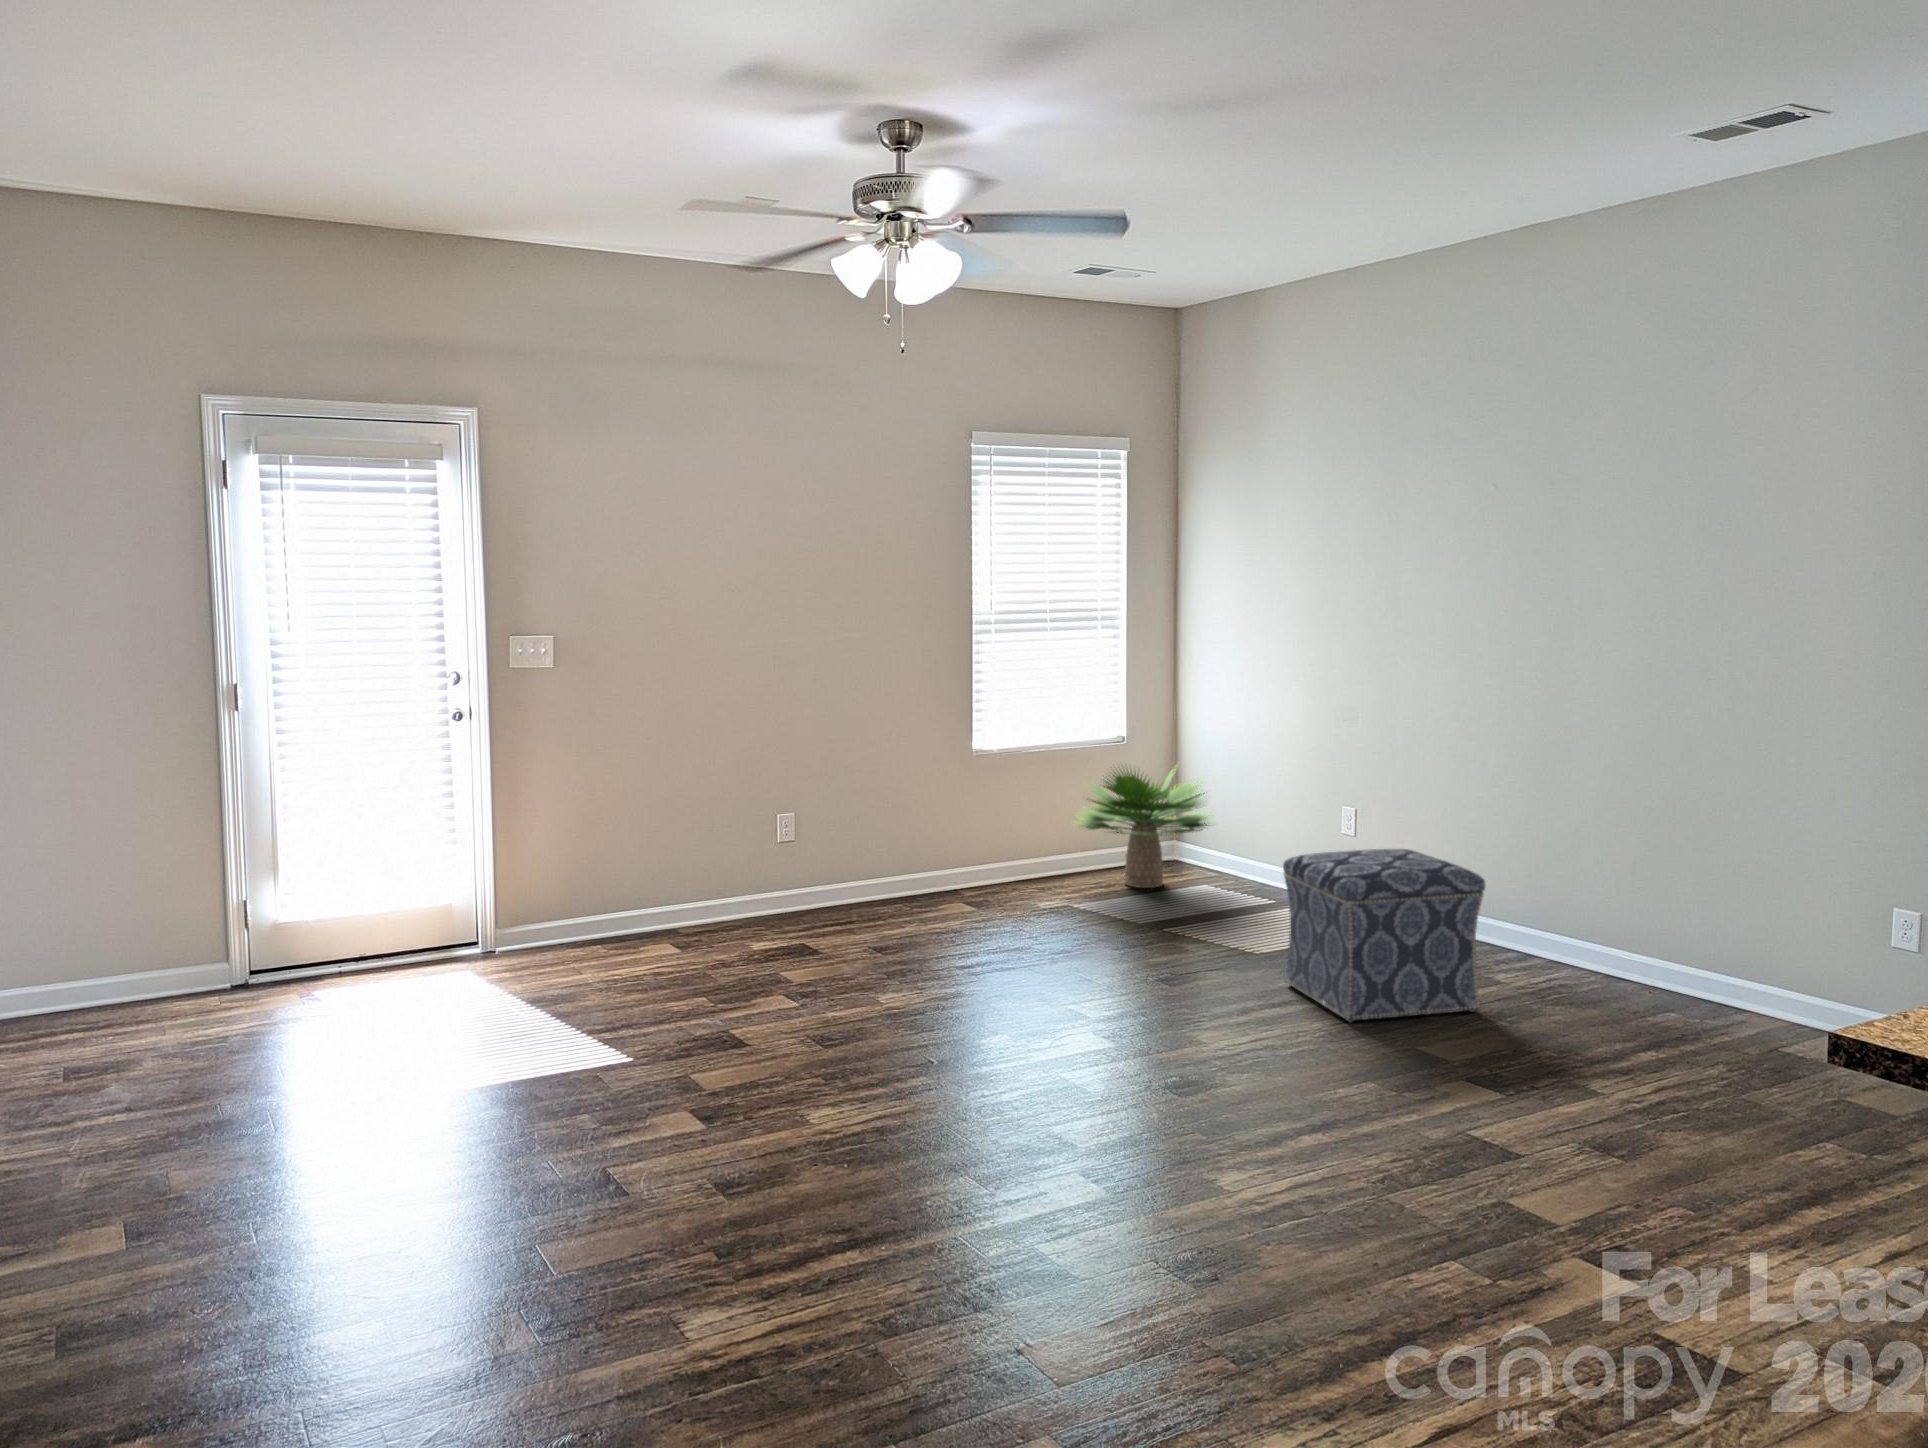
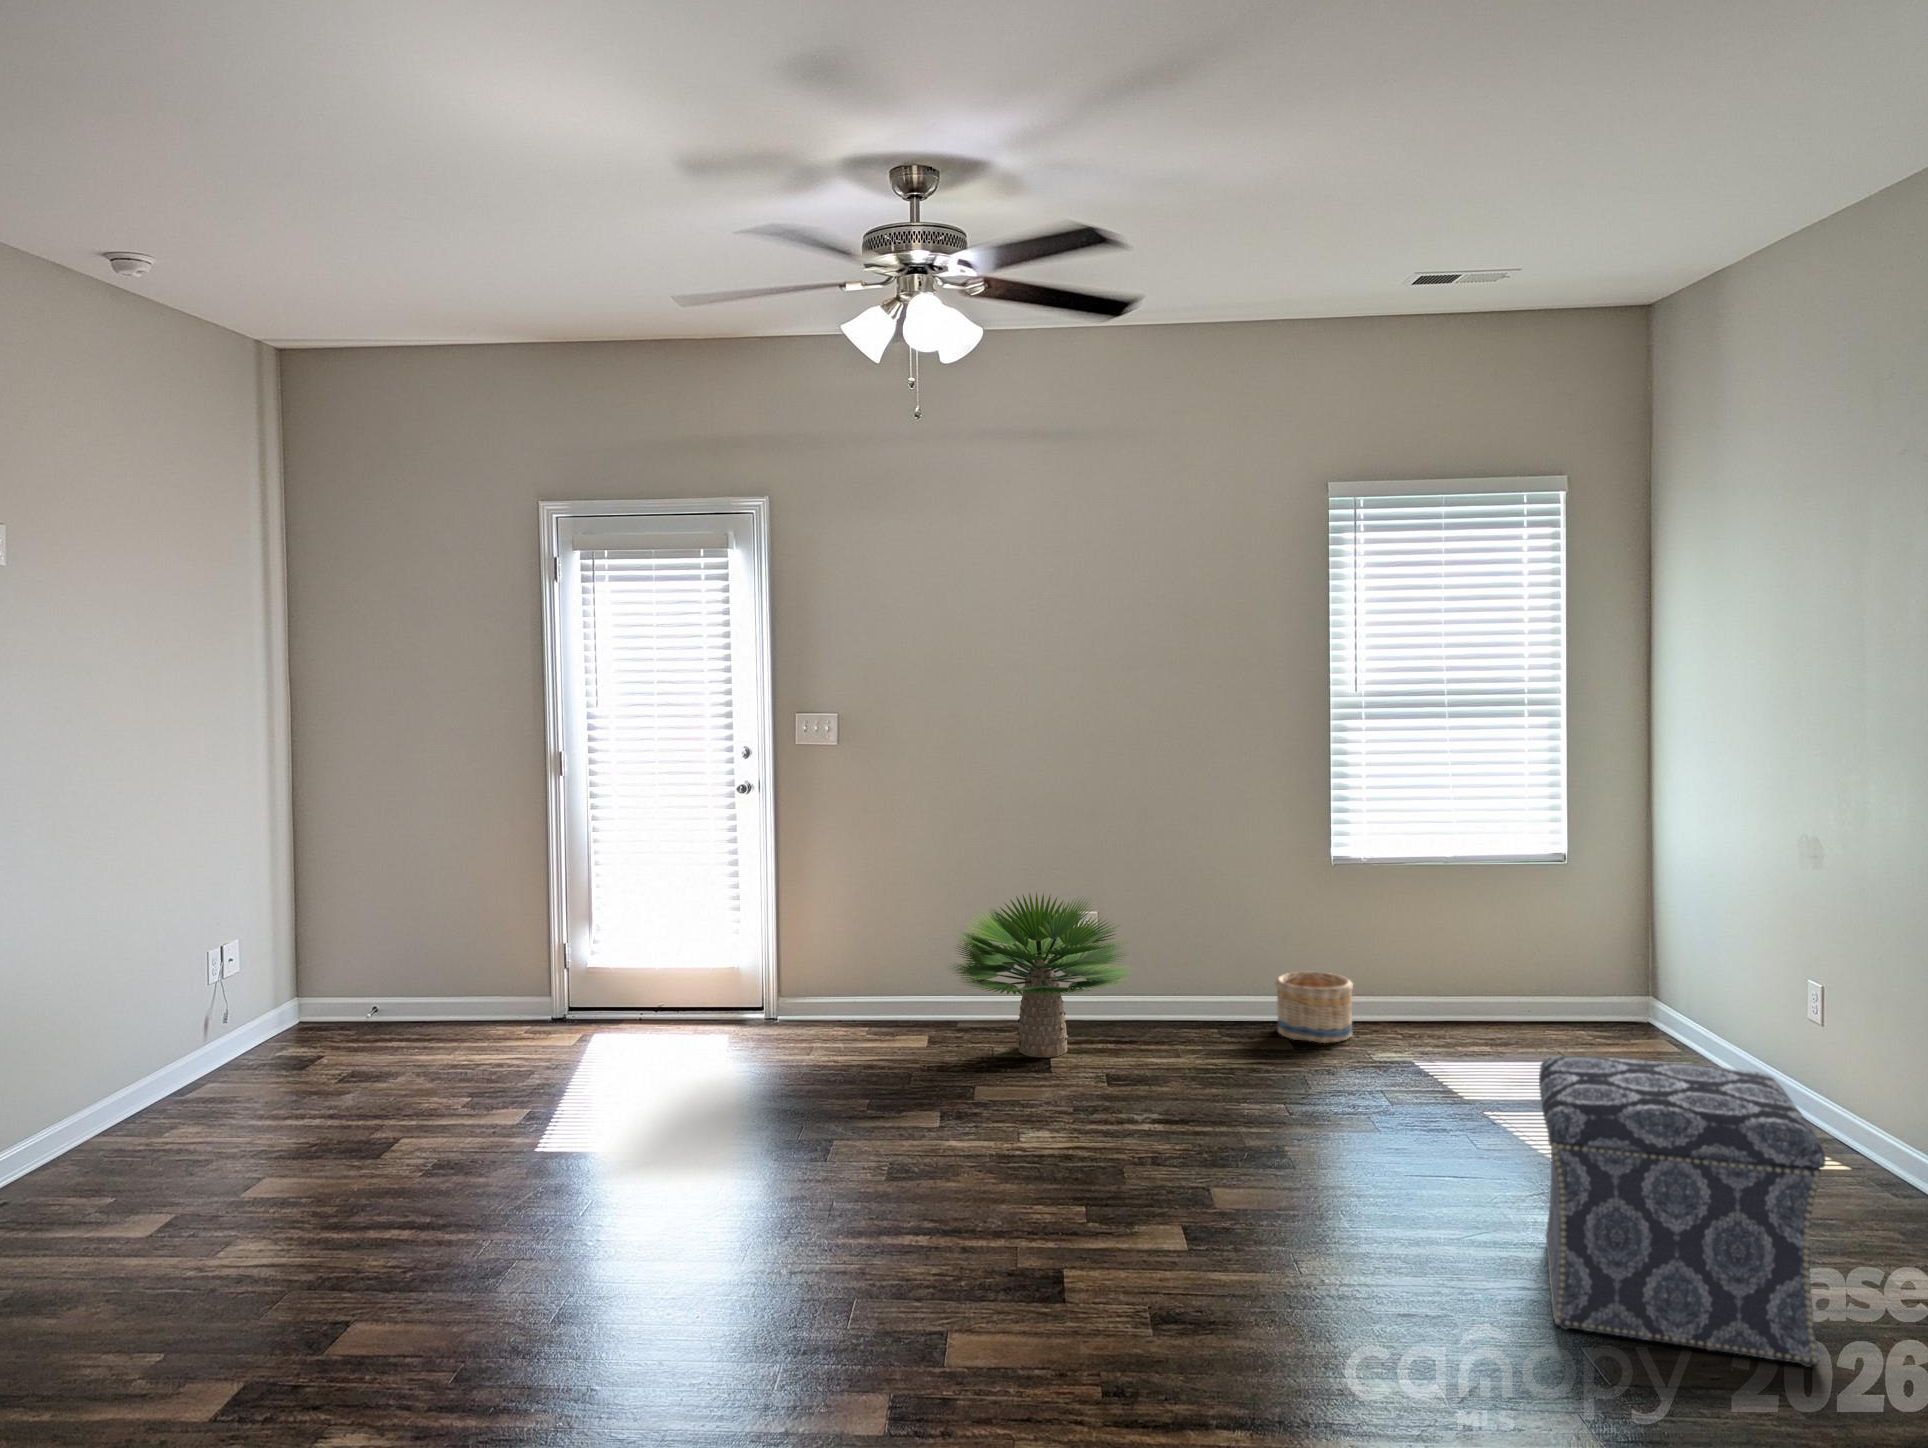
potted plant: present [1076,769,1211,888] -> present [954,893,1129,1057]
basket: none [942,847,1005,903] -> present [1276,972,1353,1043]

